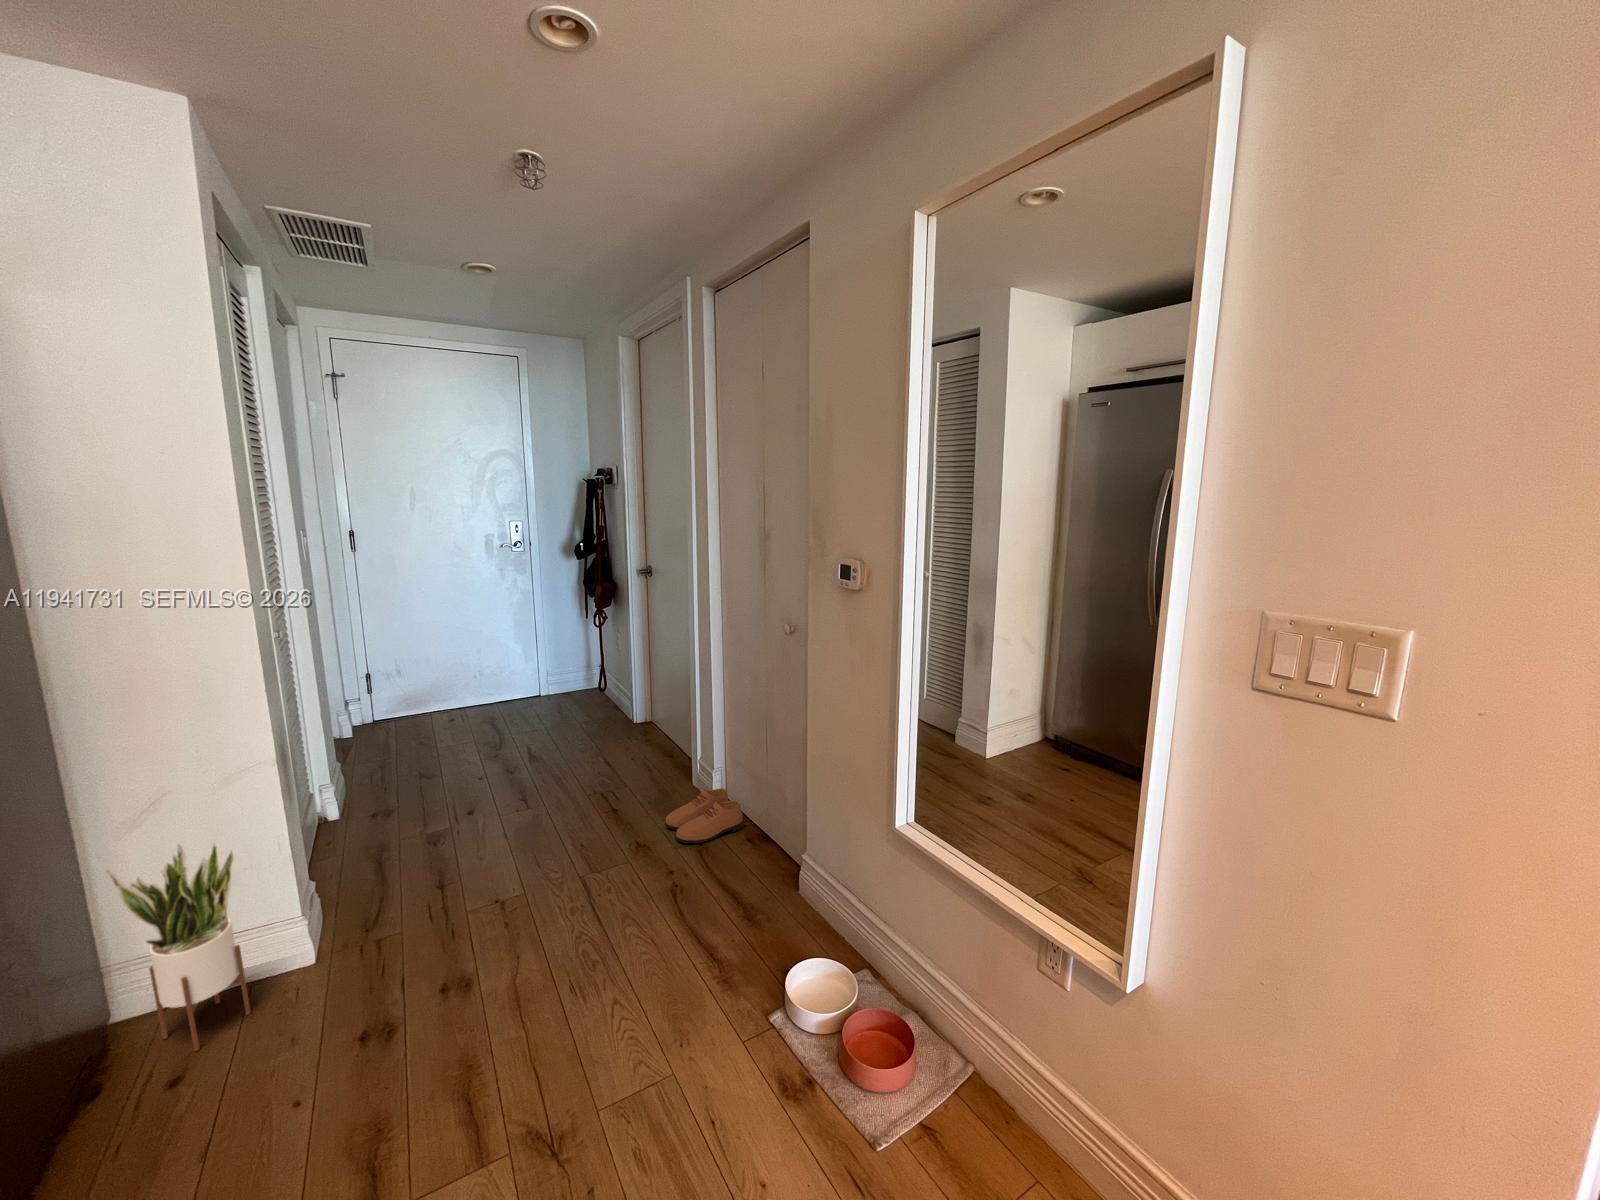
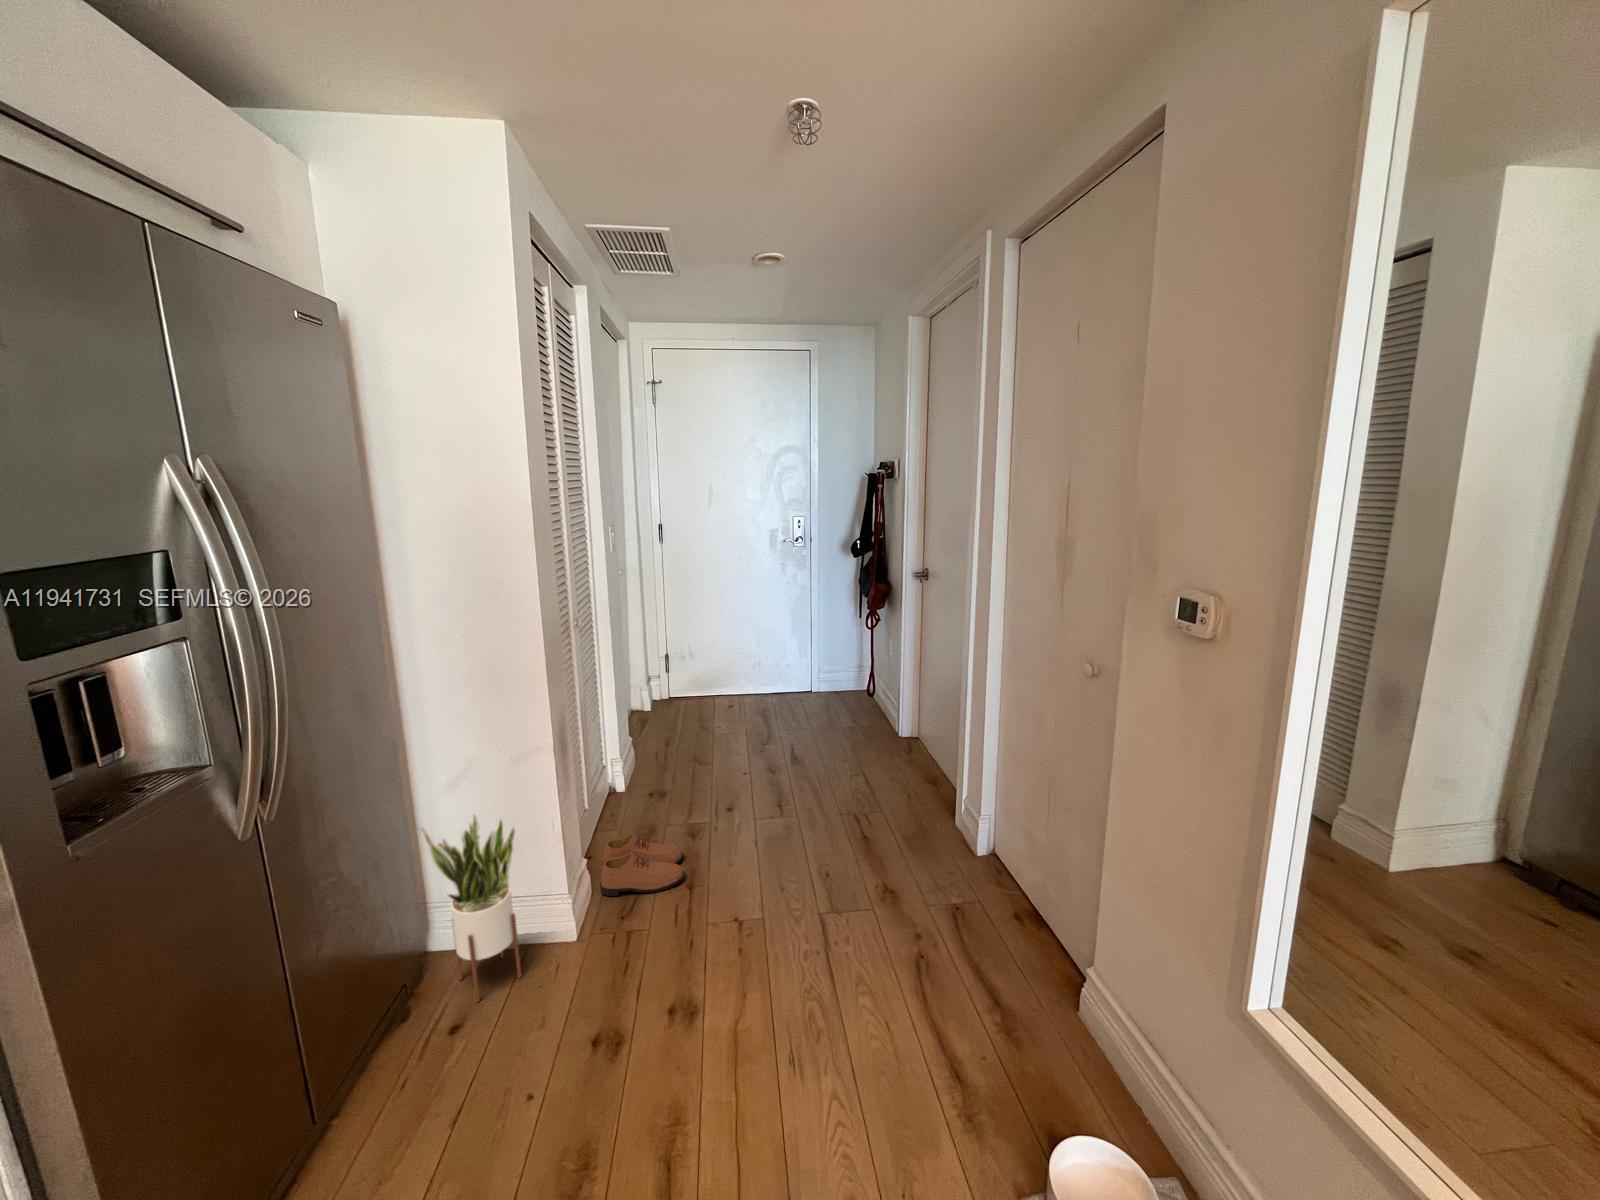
shoe: present [665,788,744,843] -> present [600,834,685,896]

